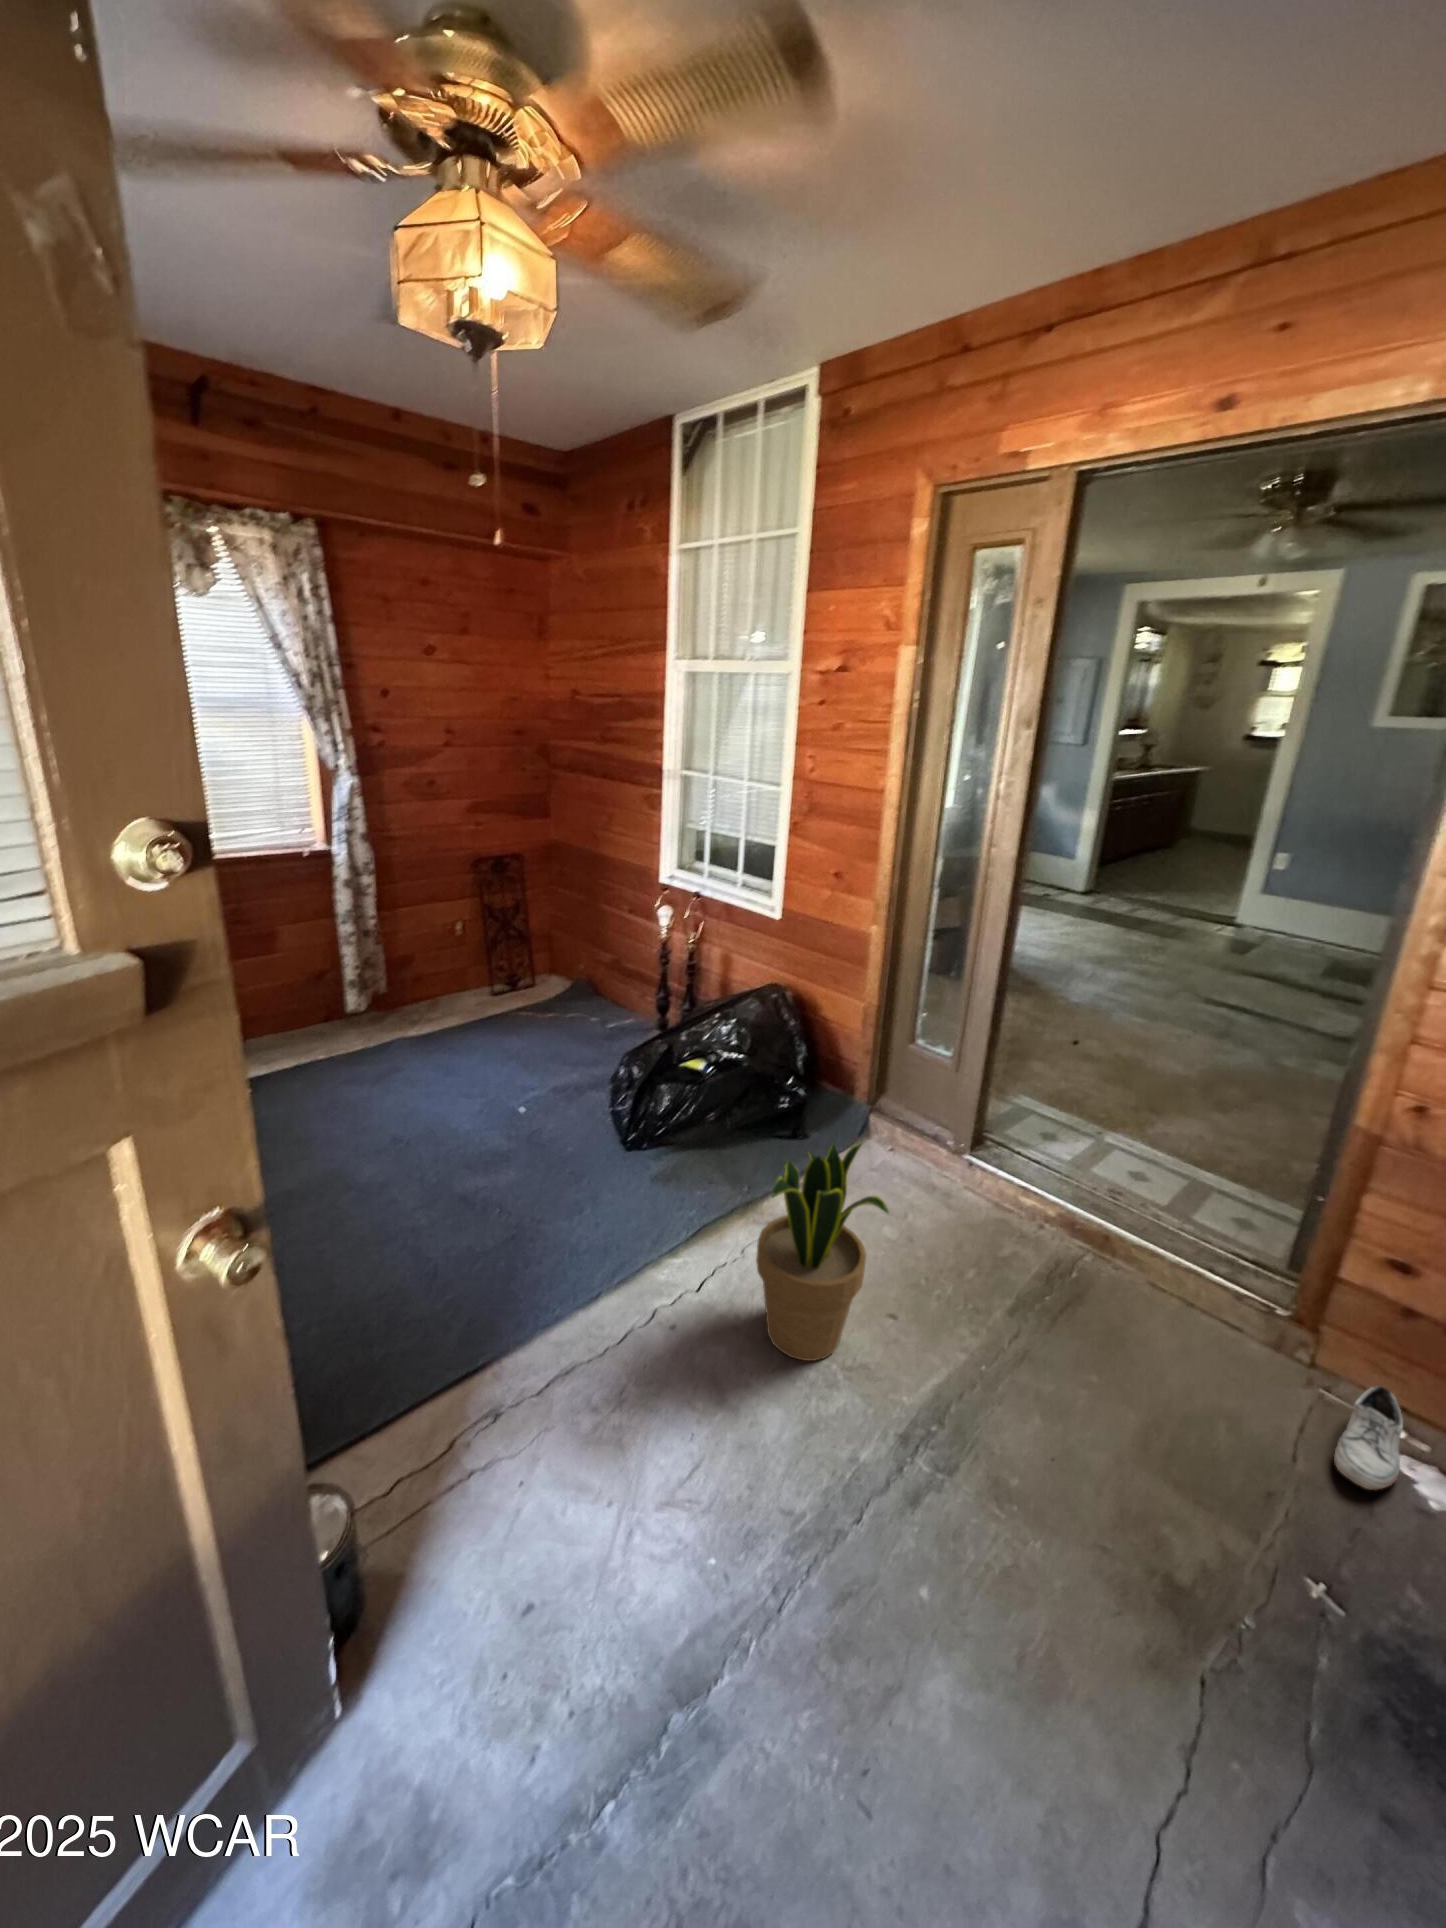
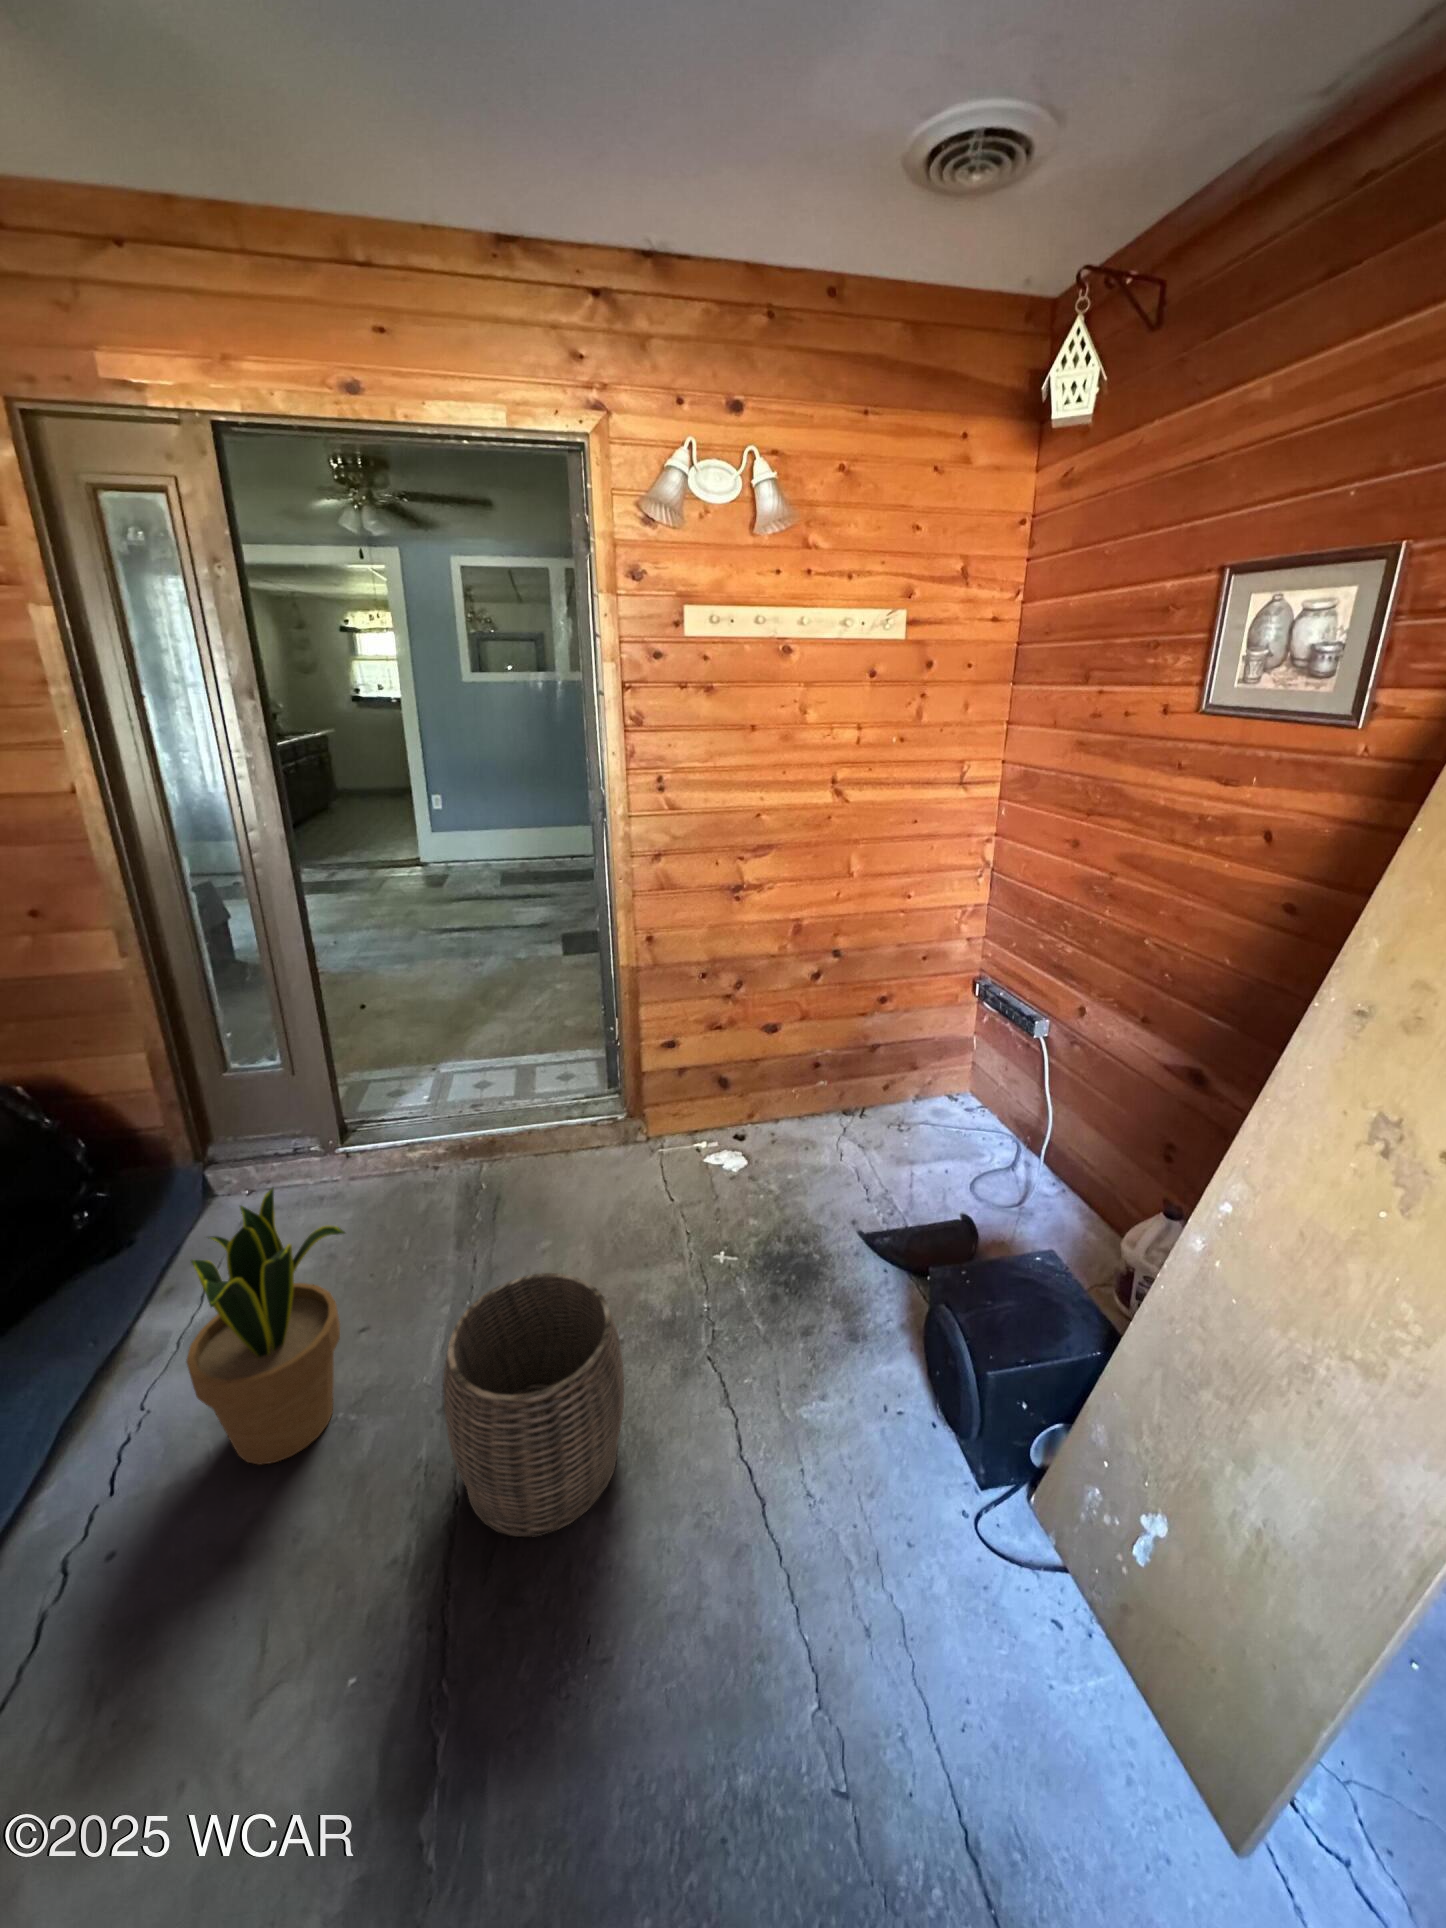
woven basket: none [865,1351,1071,1652] -> present [443,1273,624,1537]
shoe: present [1334,1386,1403,1490] -> none [678,1124,714,1187]

